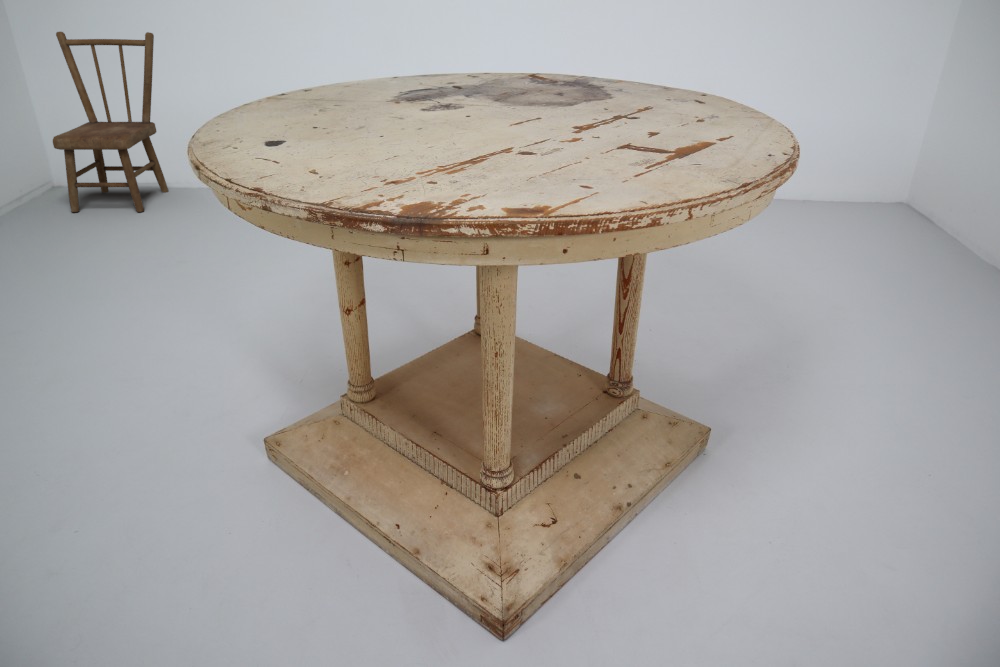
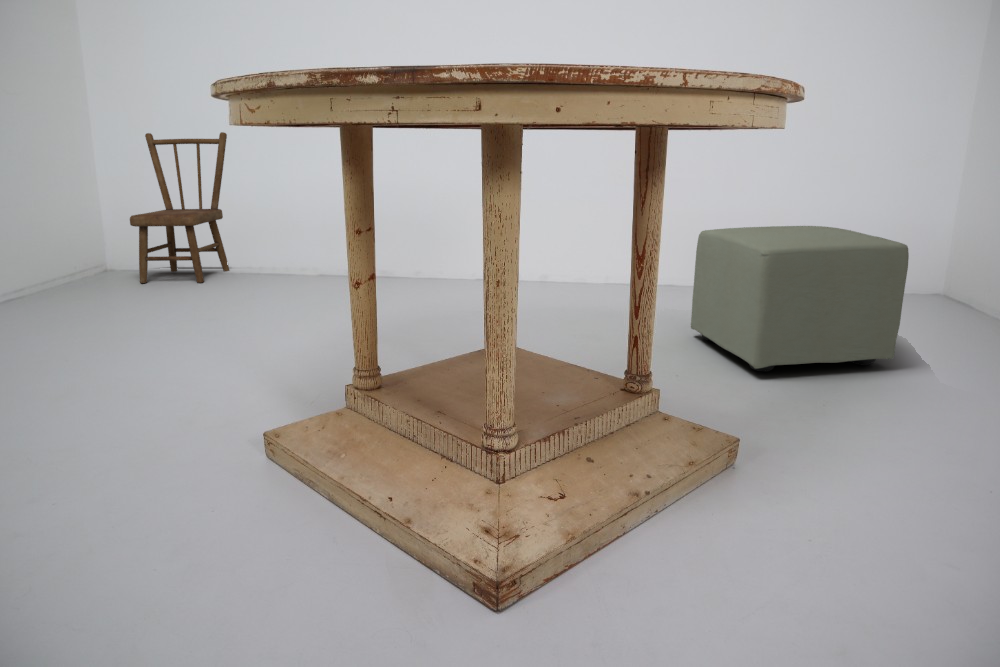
ottoman: none [670,194,884,354] -> present [691,226,909,372]

